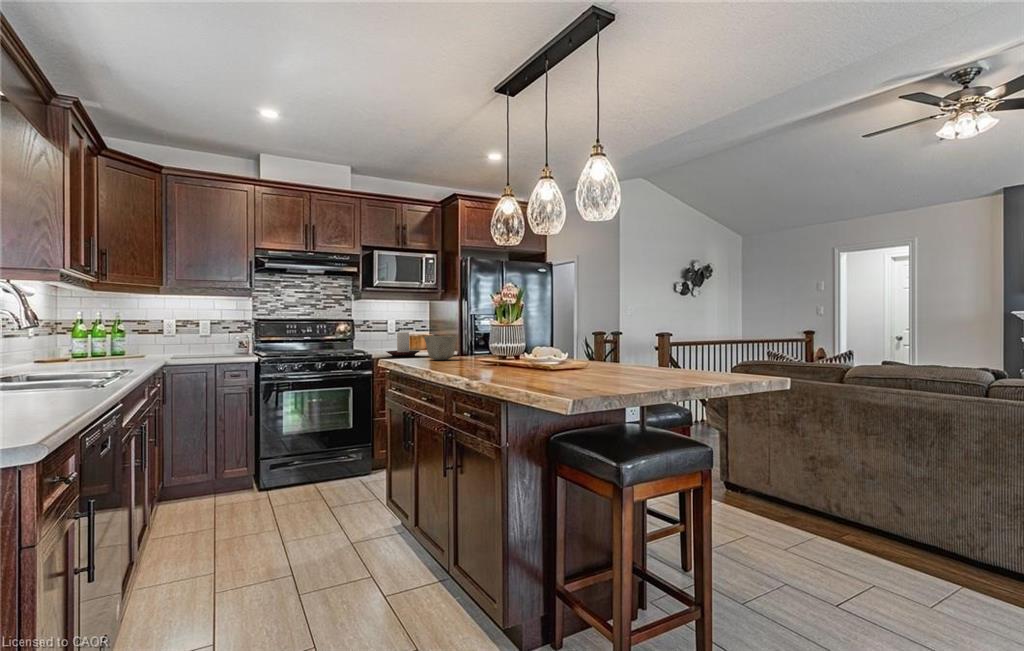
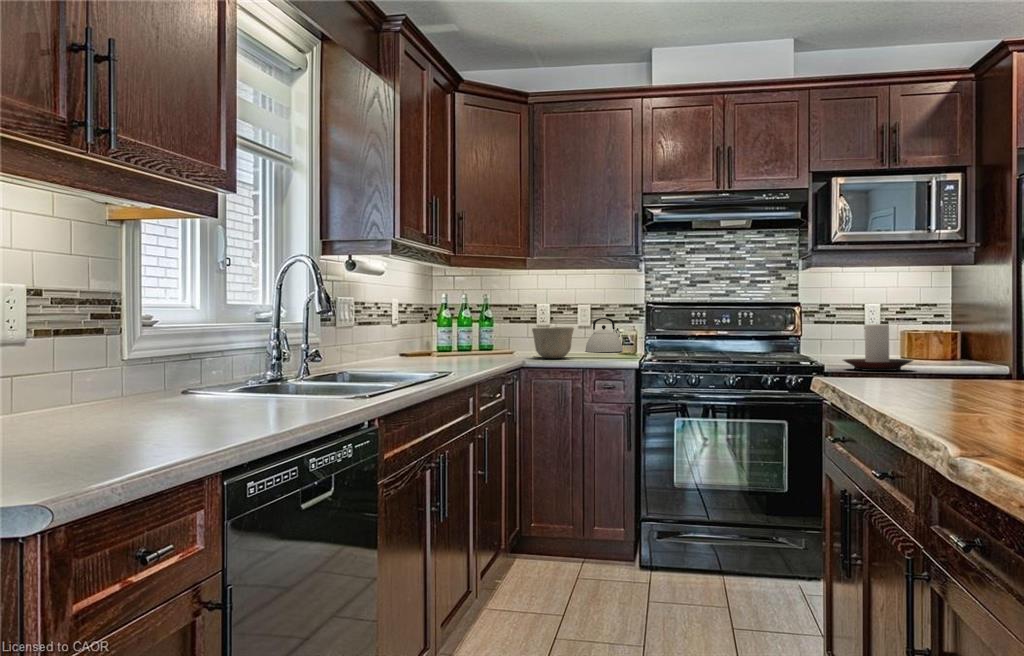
kettle: none [207,329,237,353] -> present [585,318,623,352]
ceramic bowl: present [424,335,458,360] -> present [532,327,574,358]

